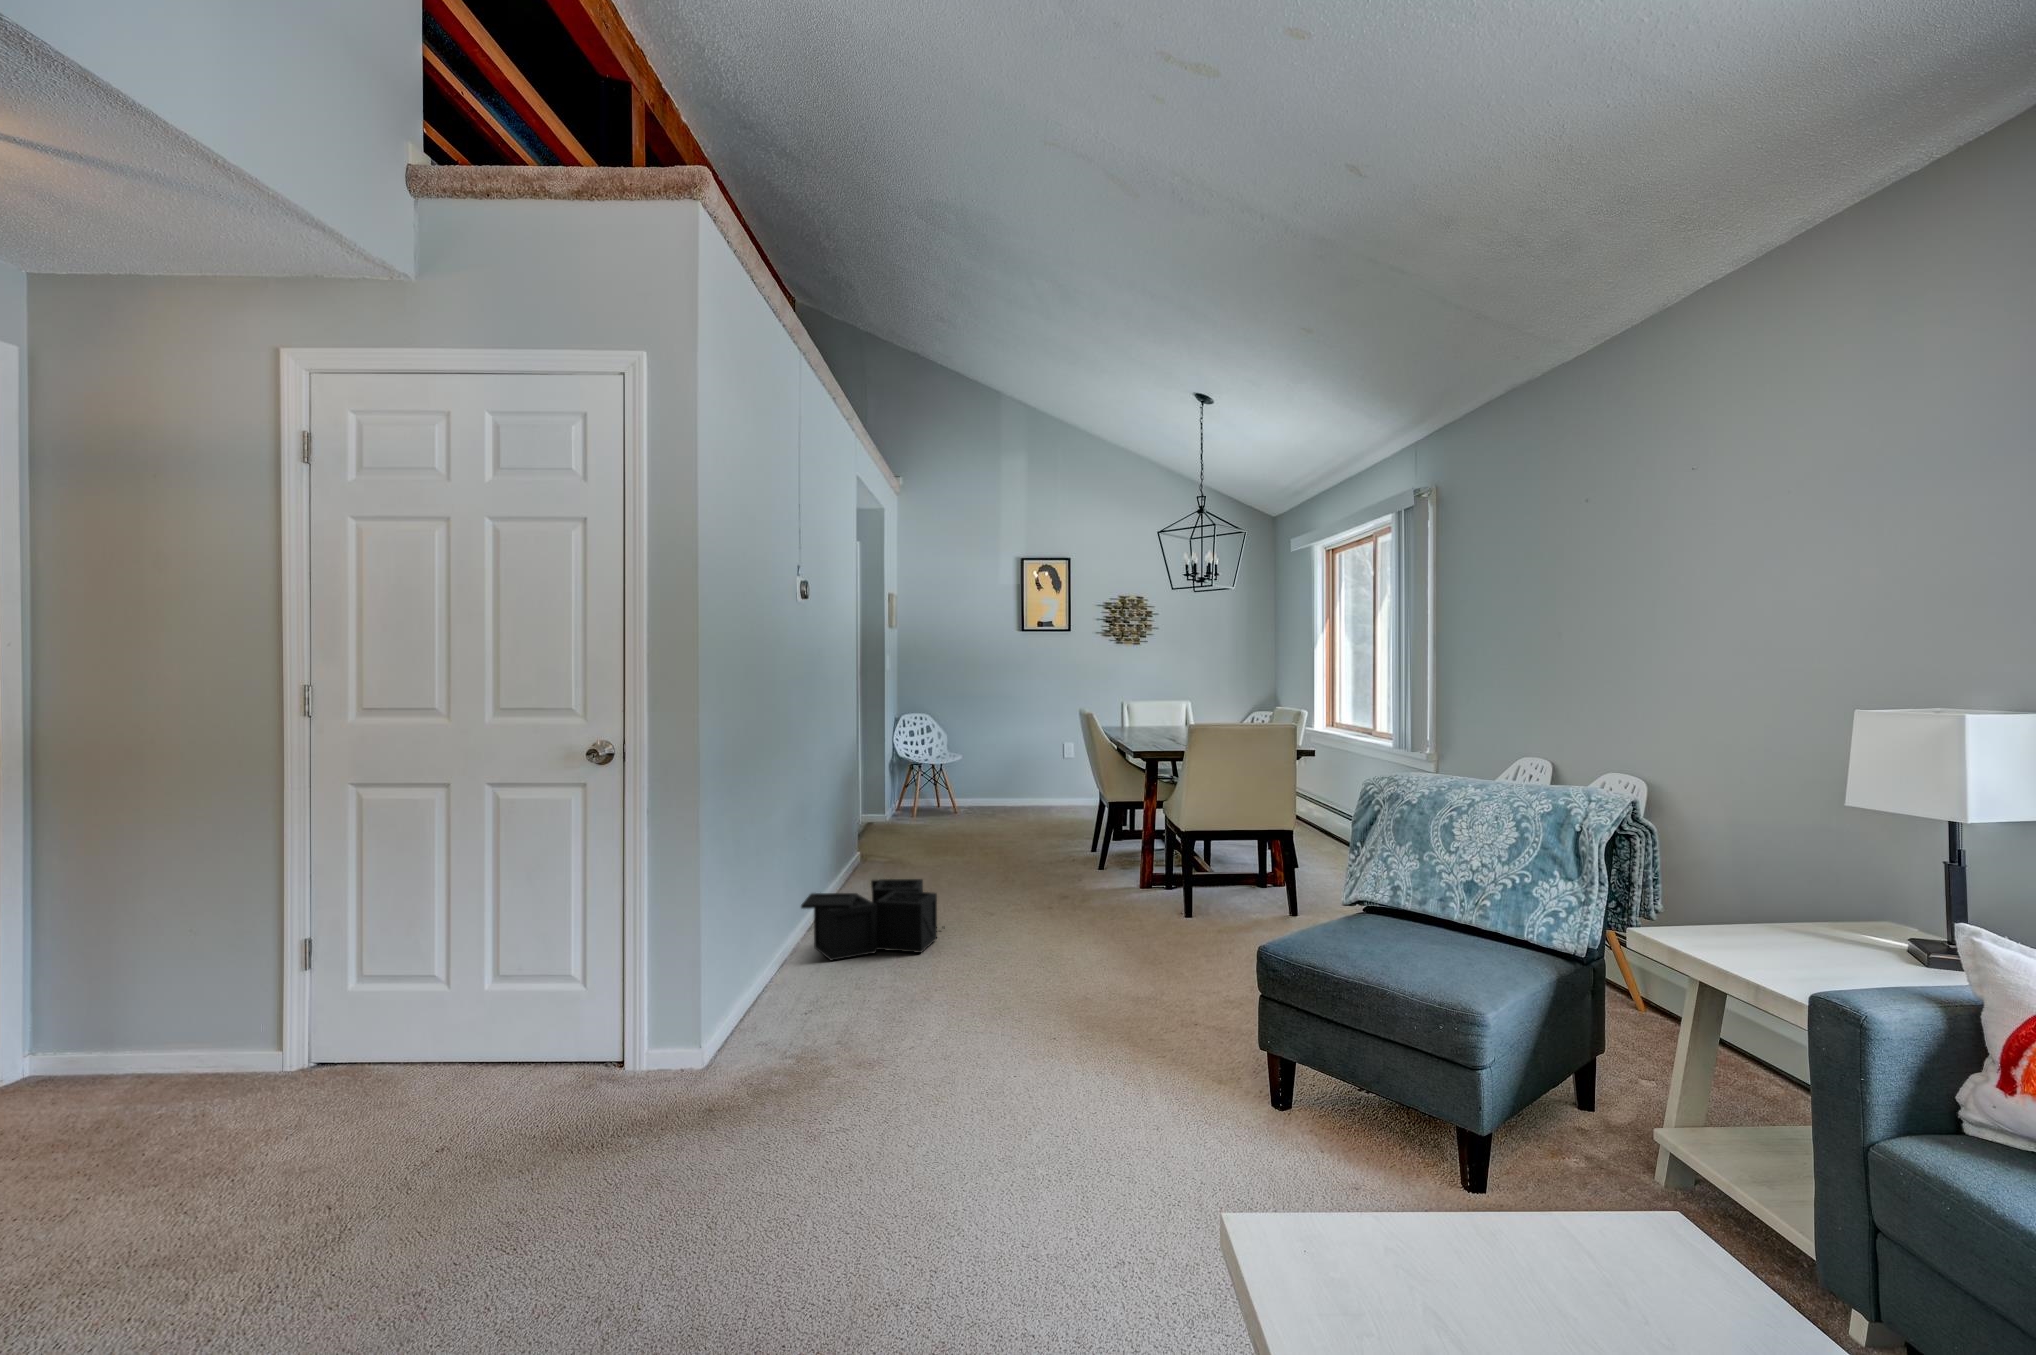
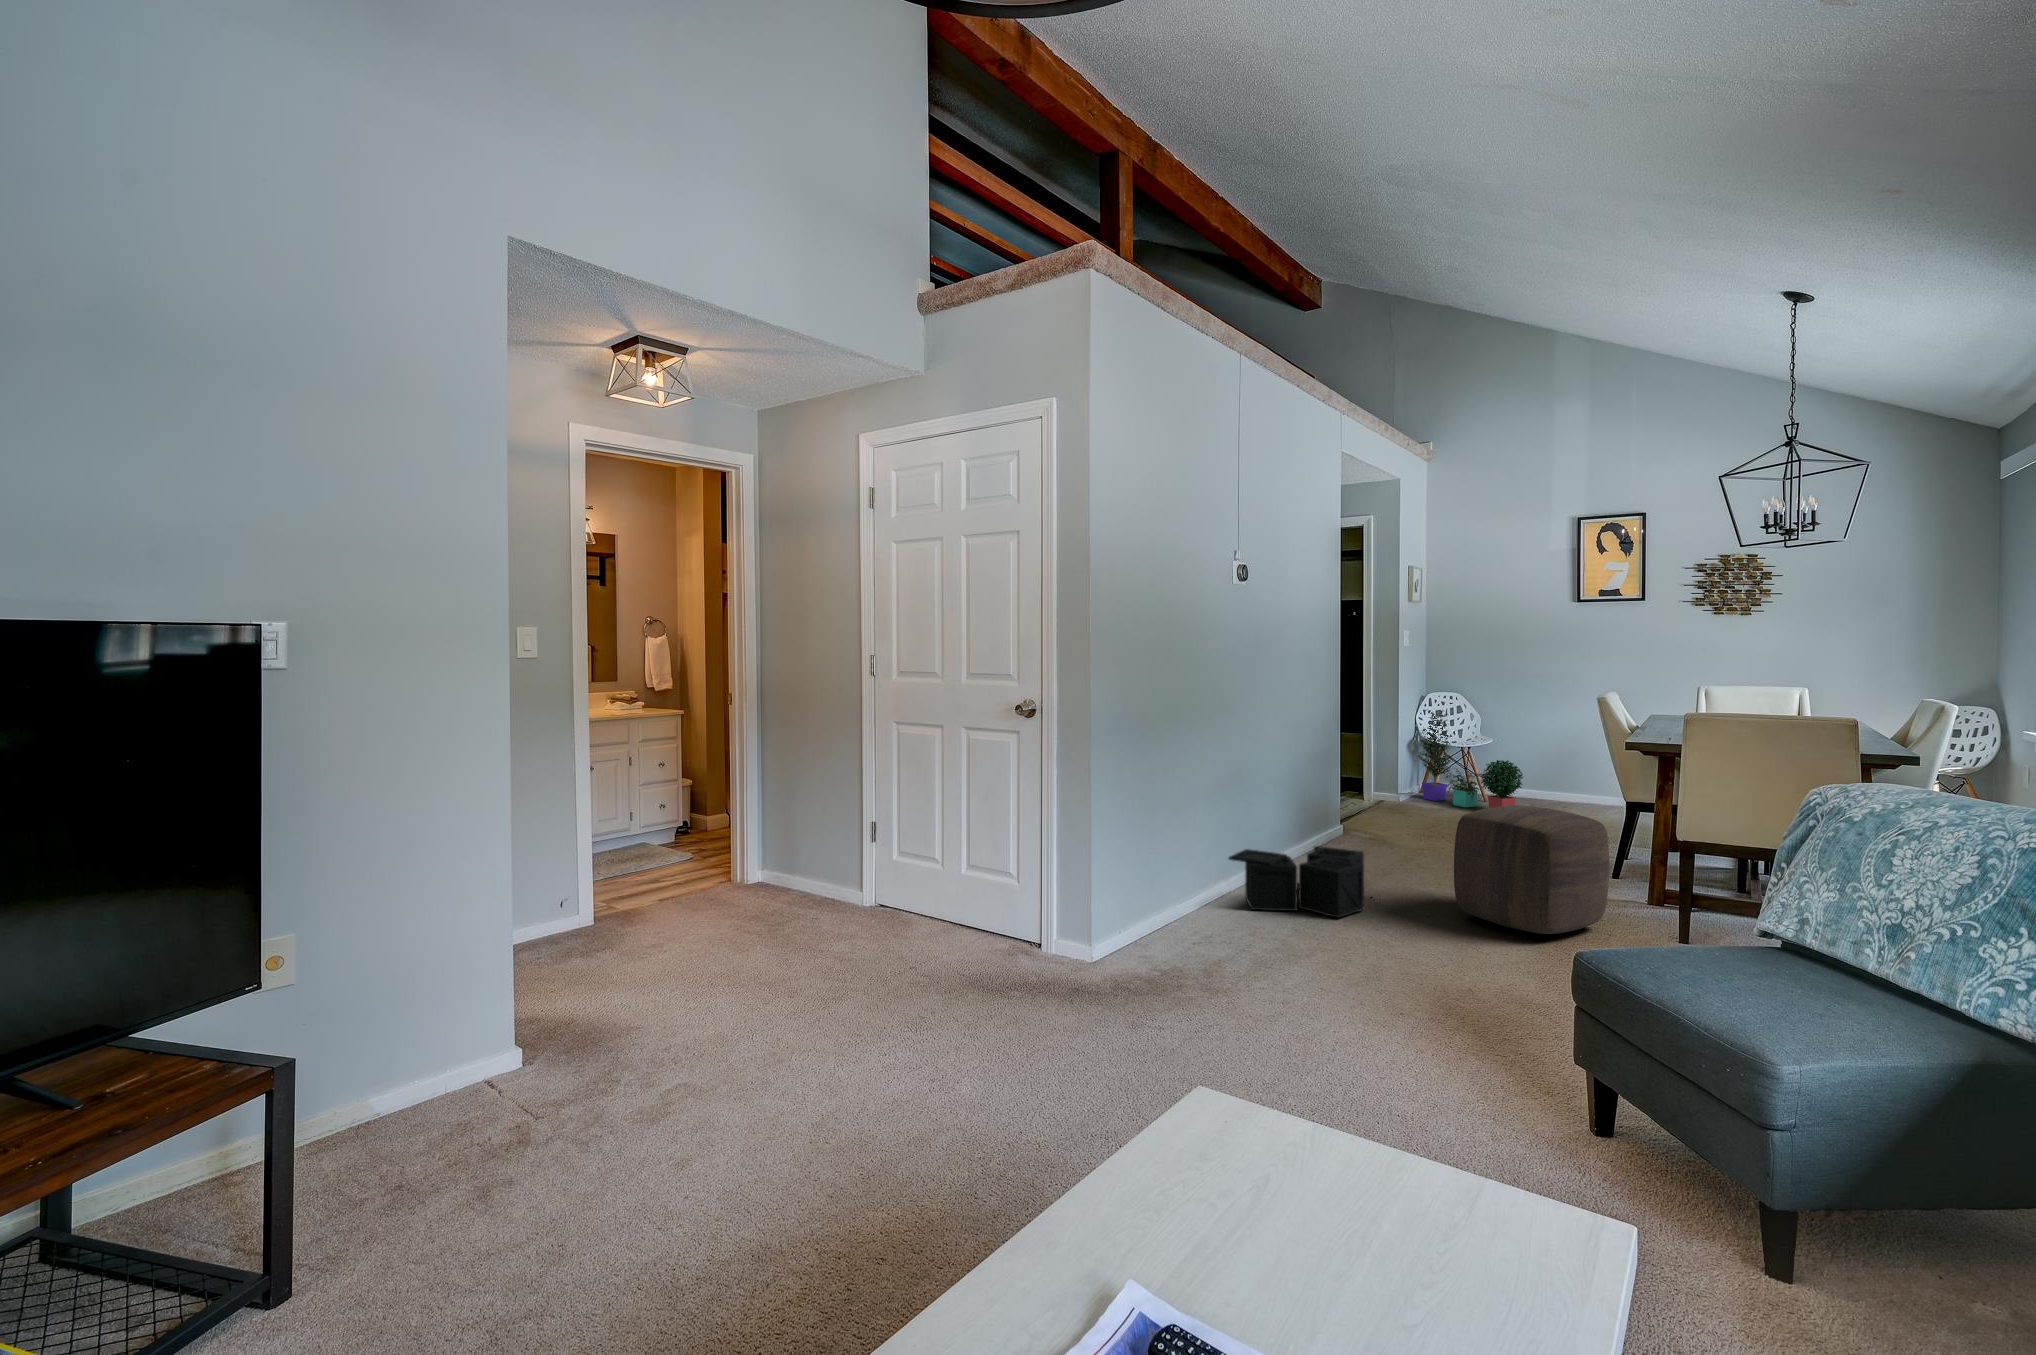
potted plant: none [892,731,992,828] -> present [1418,710,1523,808]
ottoman: none [1017,816,1135,933] -> present [1454,806,1609,934]

